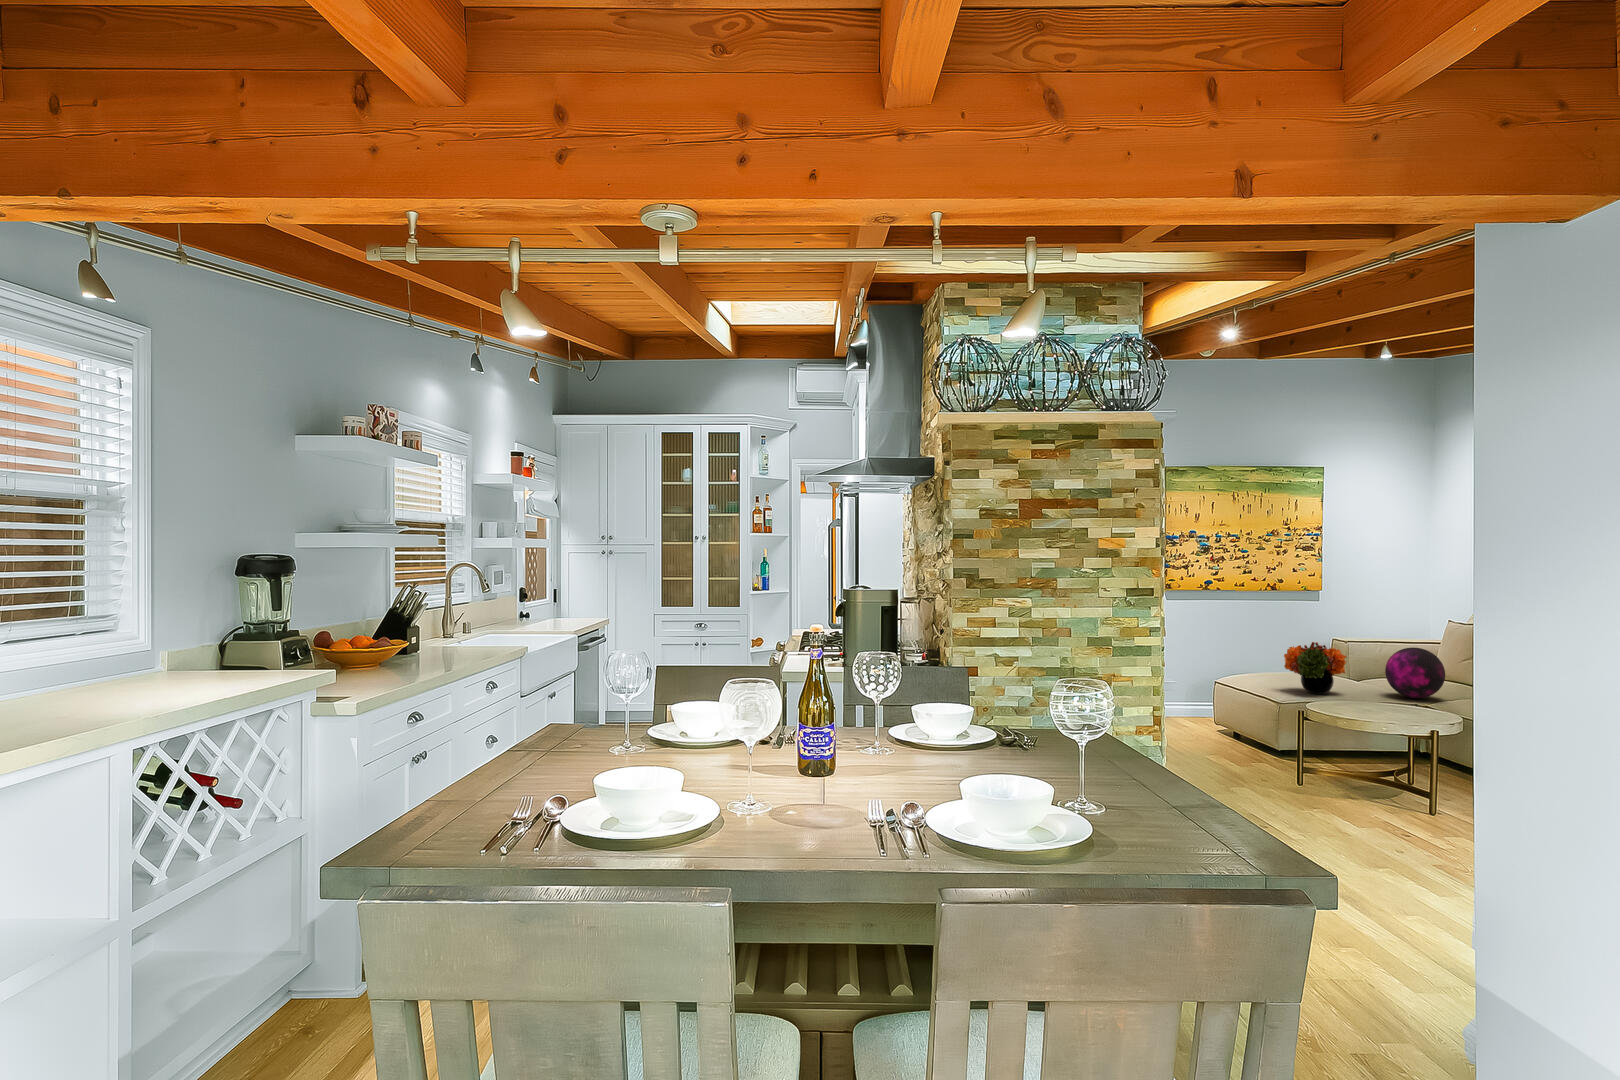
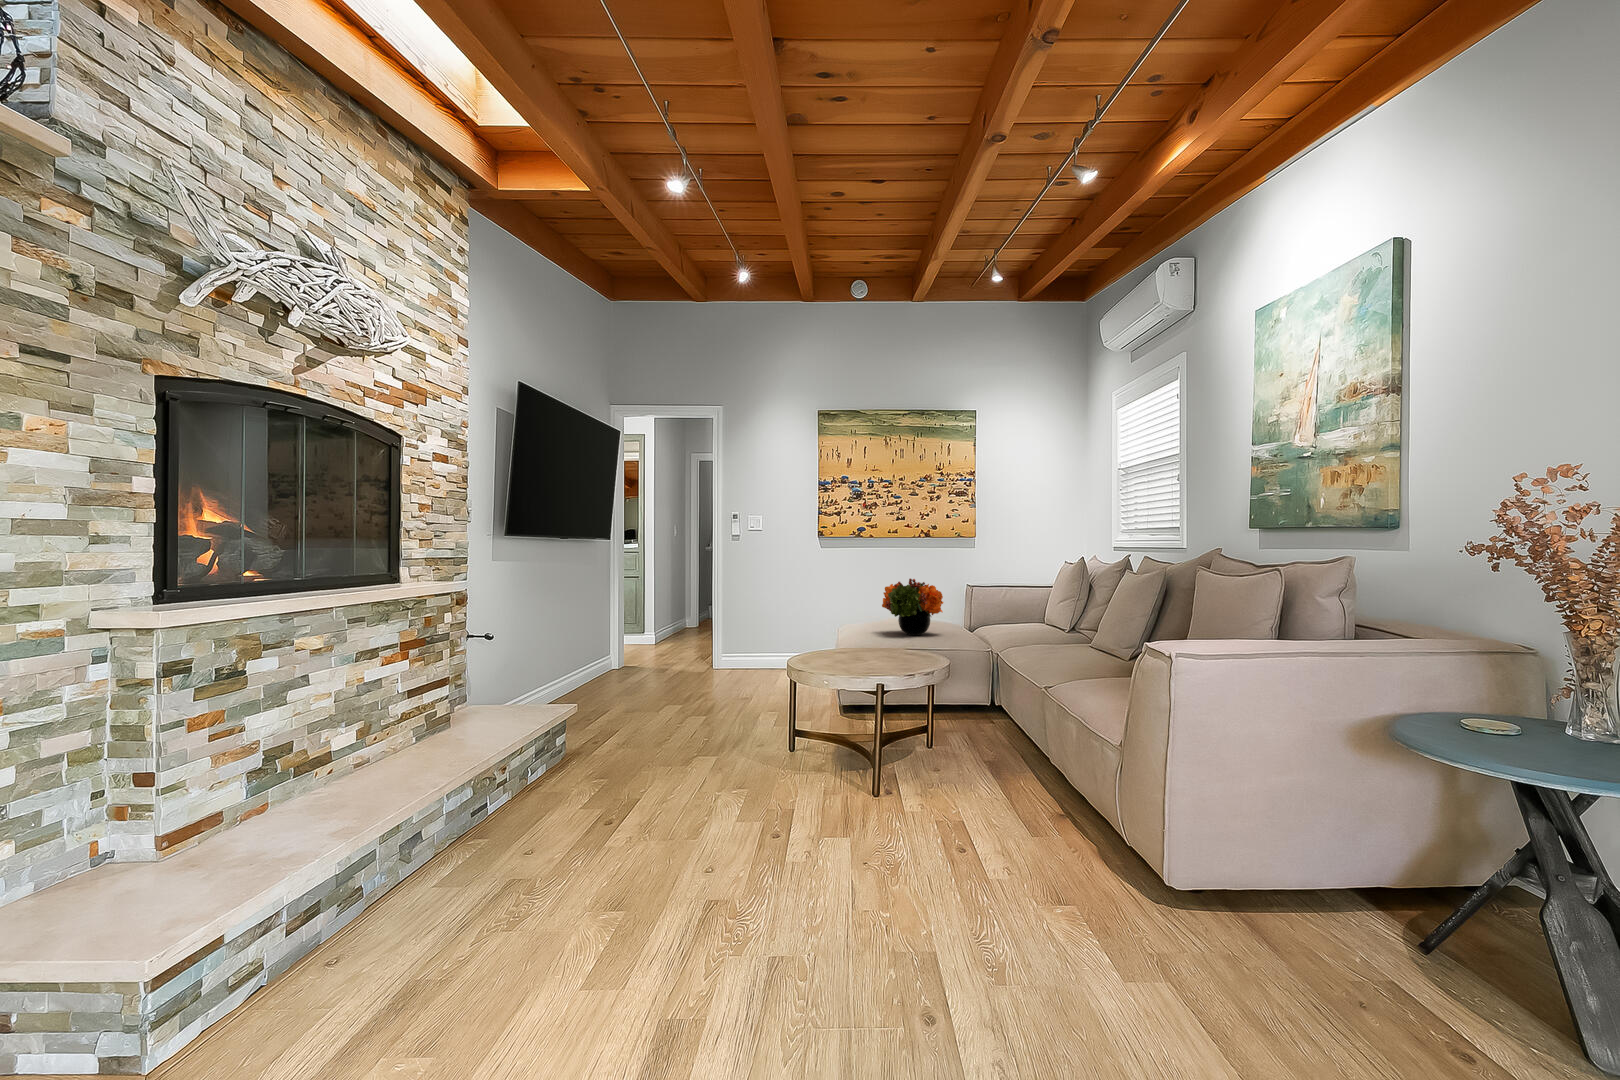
decorative orb: present [1385,647,1445,698] -> none [984,582,1040,638]

